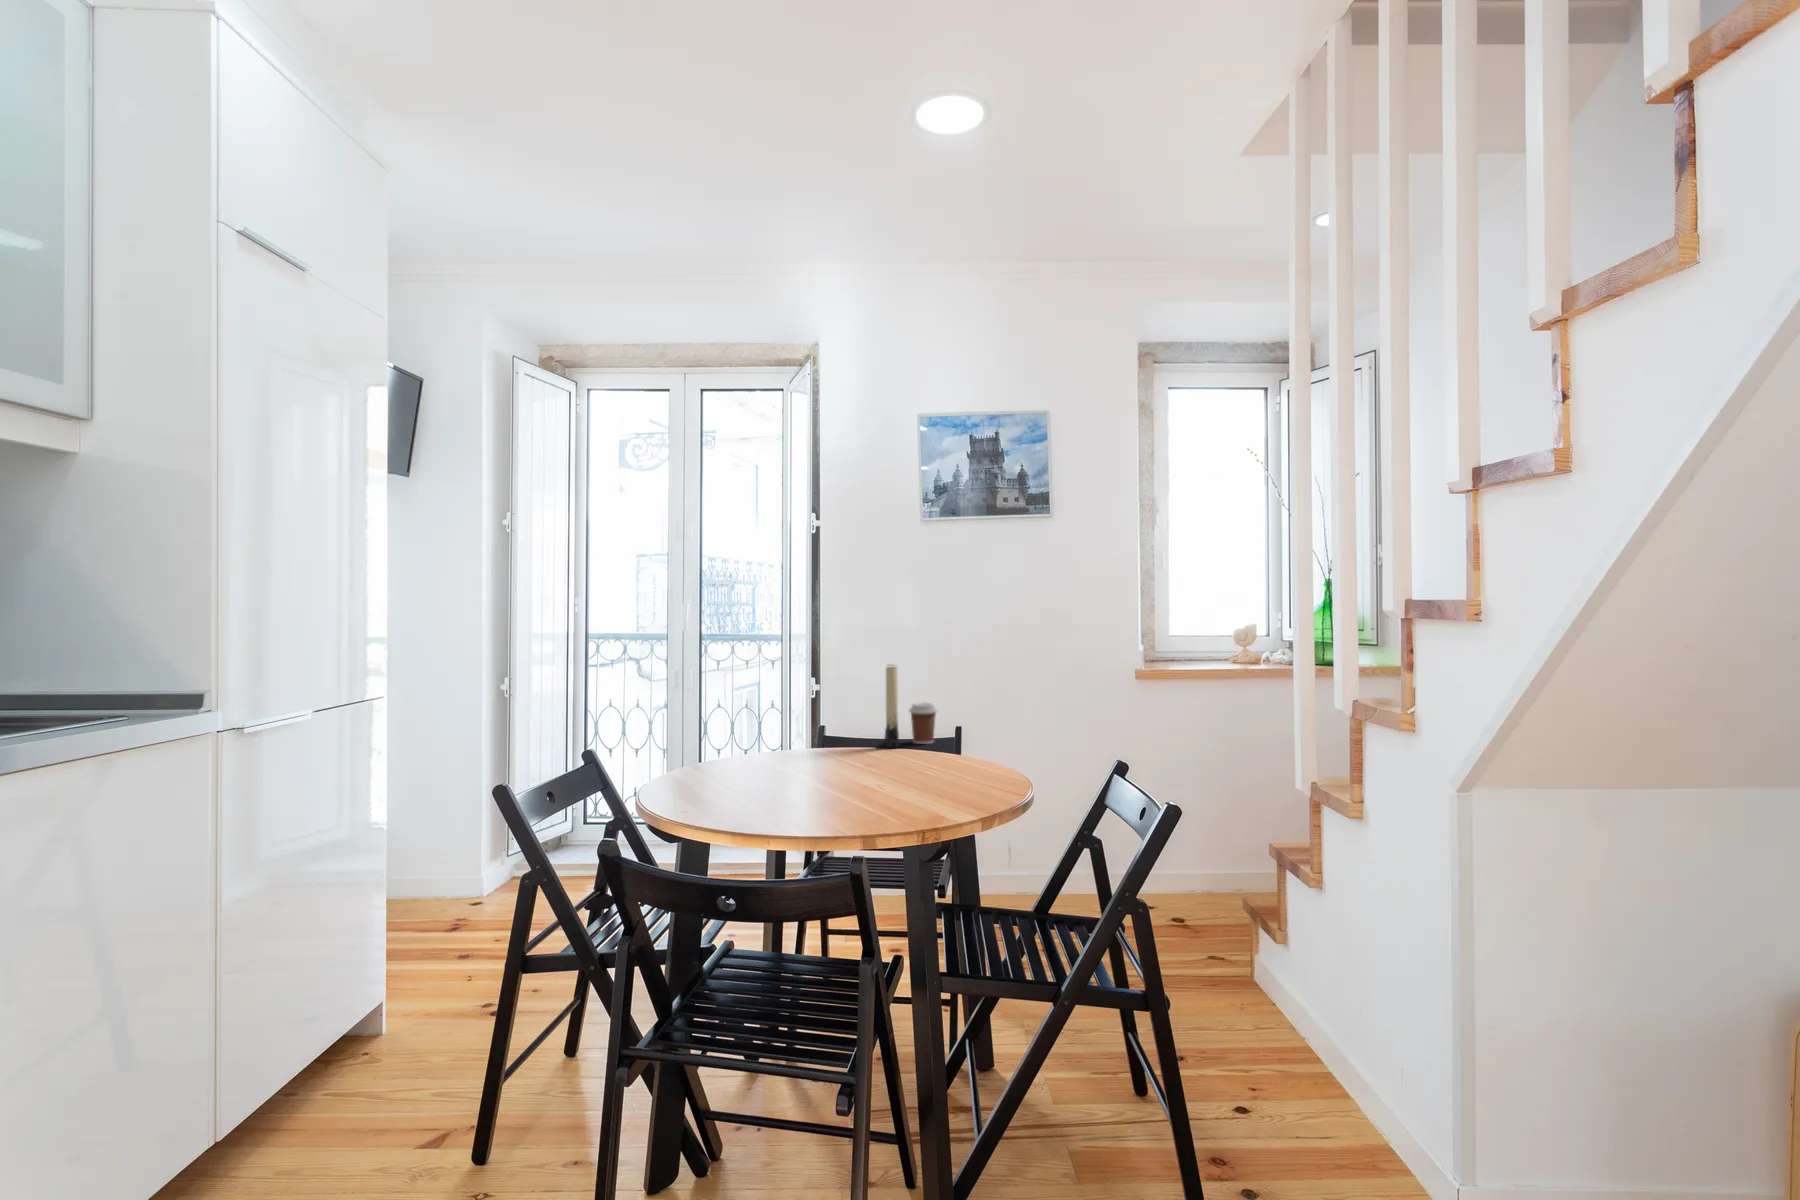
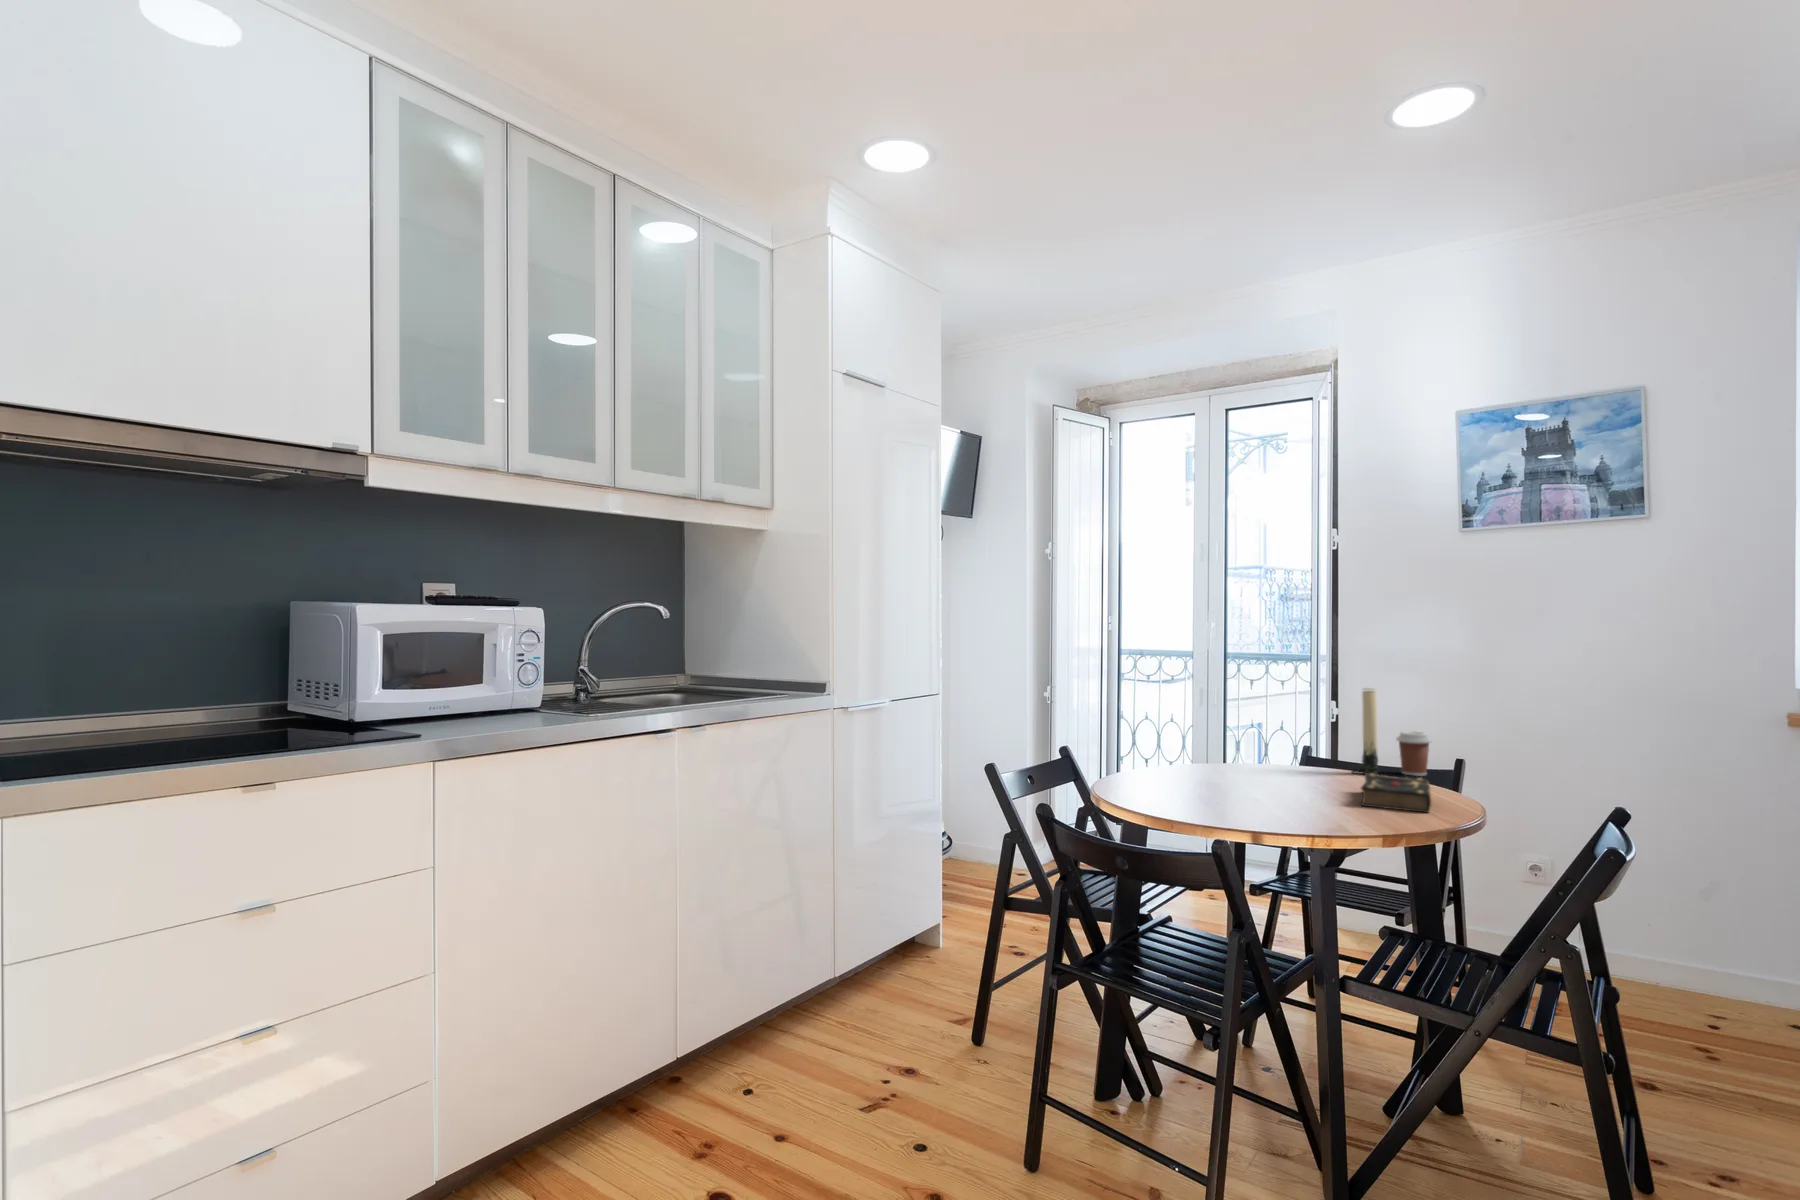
book: none [911,748,987,785] -> present [1361,773,1431,813]

